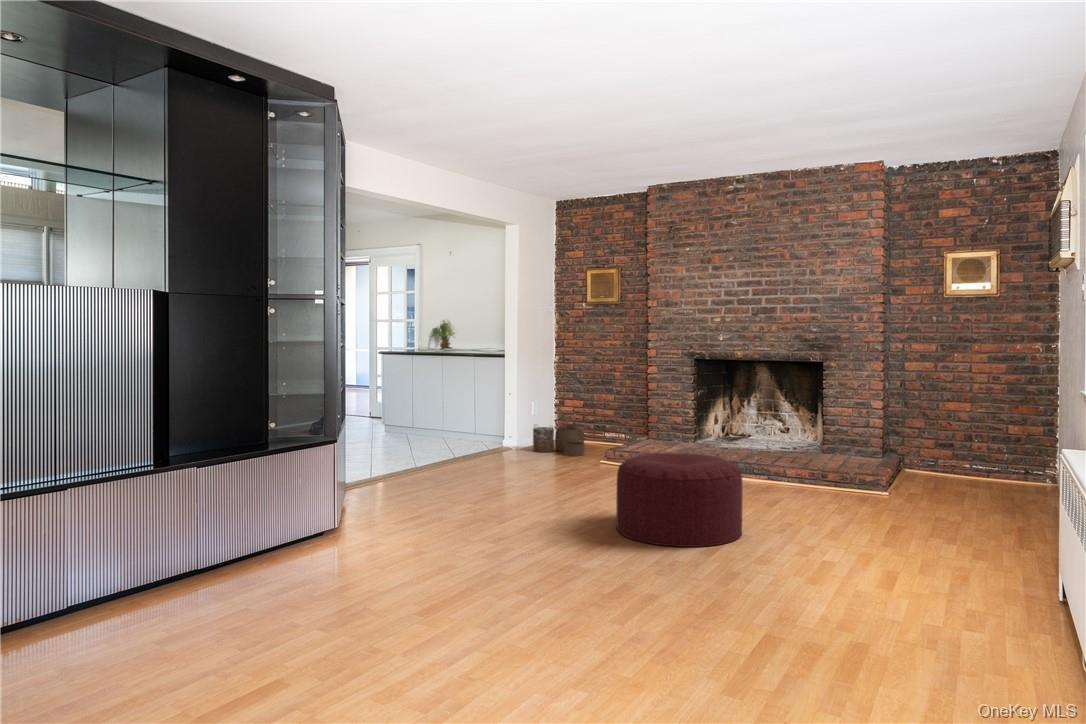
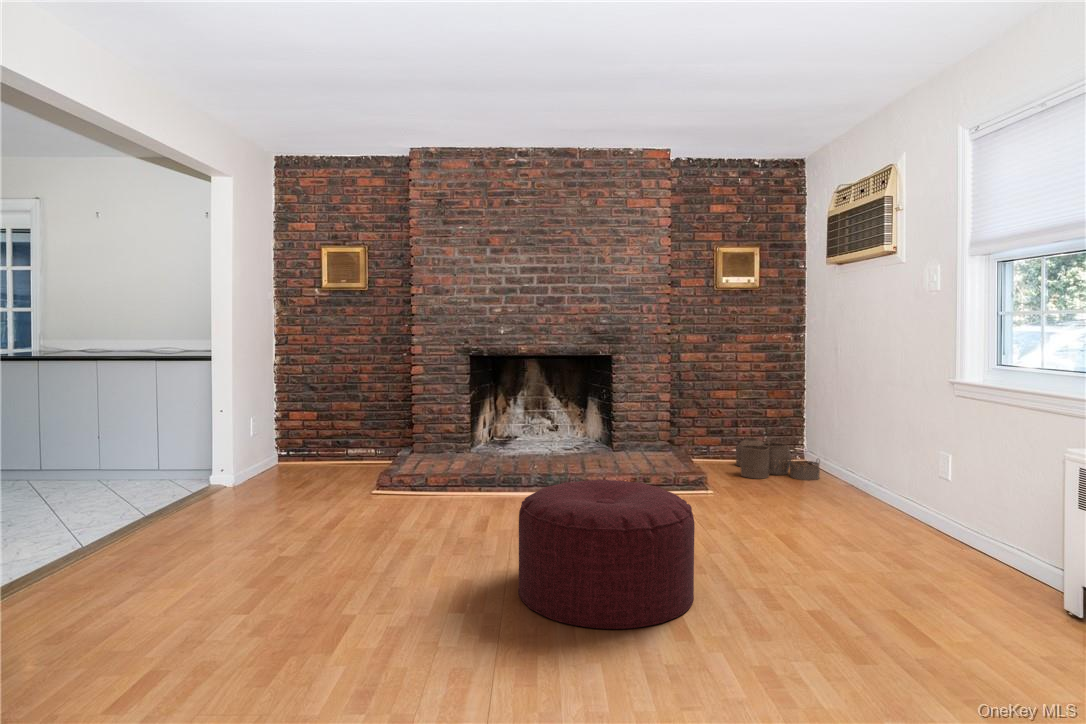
plant: present [429,320,454,349] -> none [69,307,119,352]
woven basket: present [533,424,585,456] -> present [736,436,820,480]

